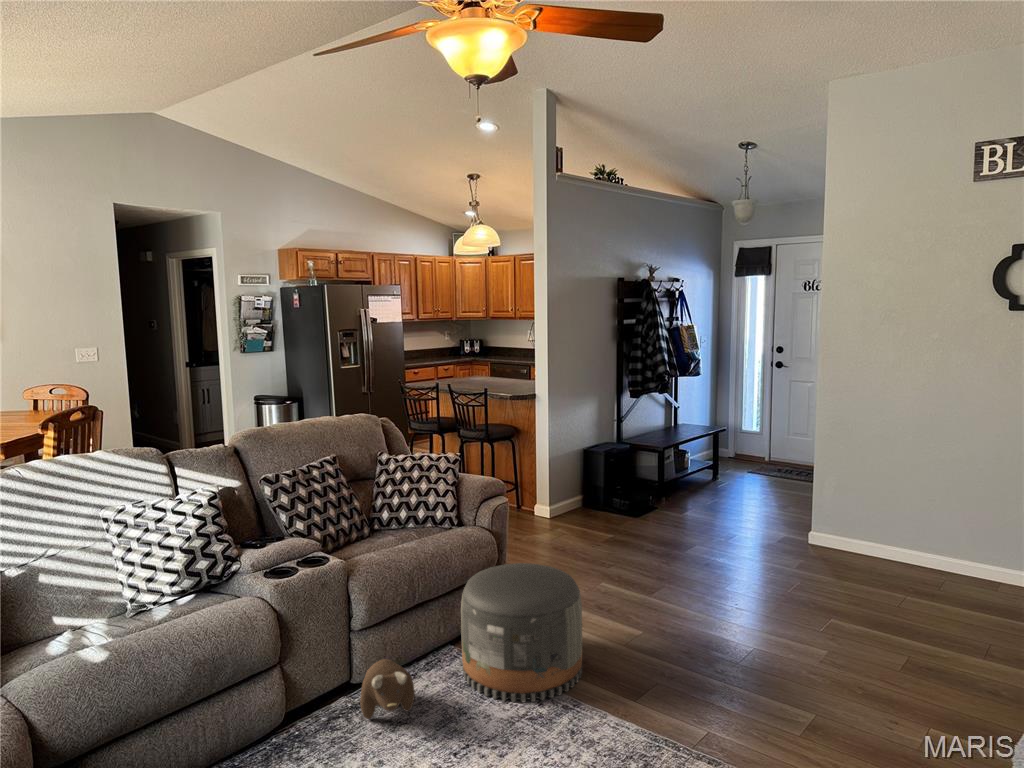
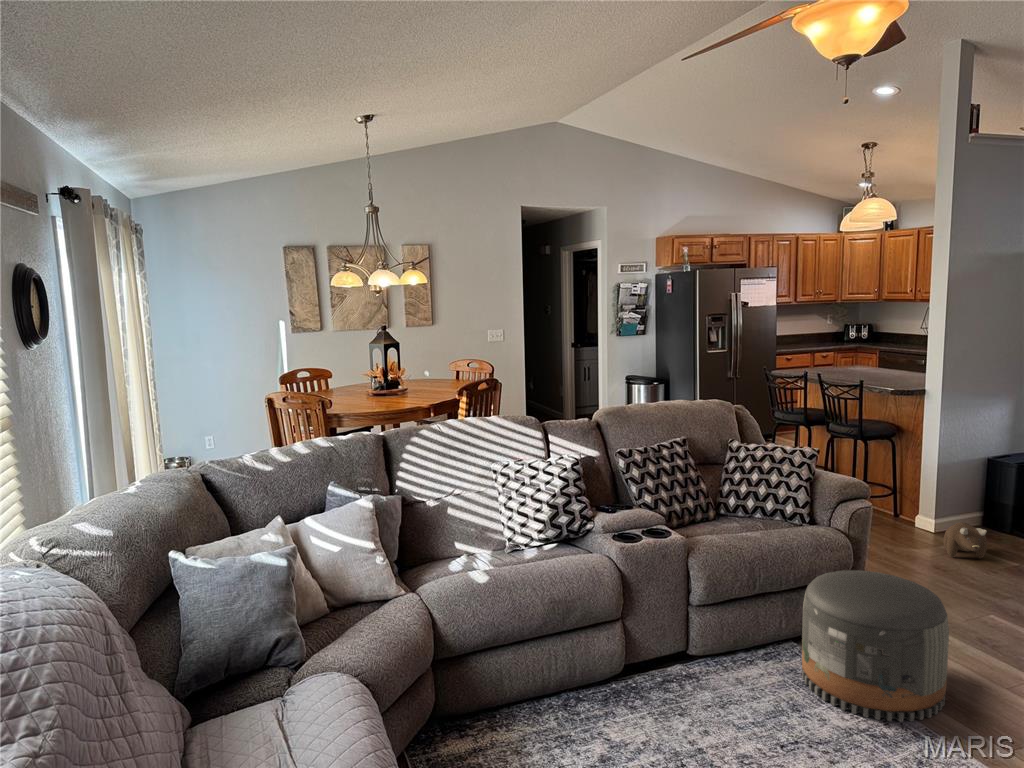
plush toy: present [360,659,415,719] -> present [943,522,987,558]

